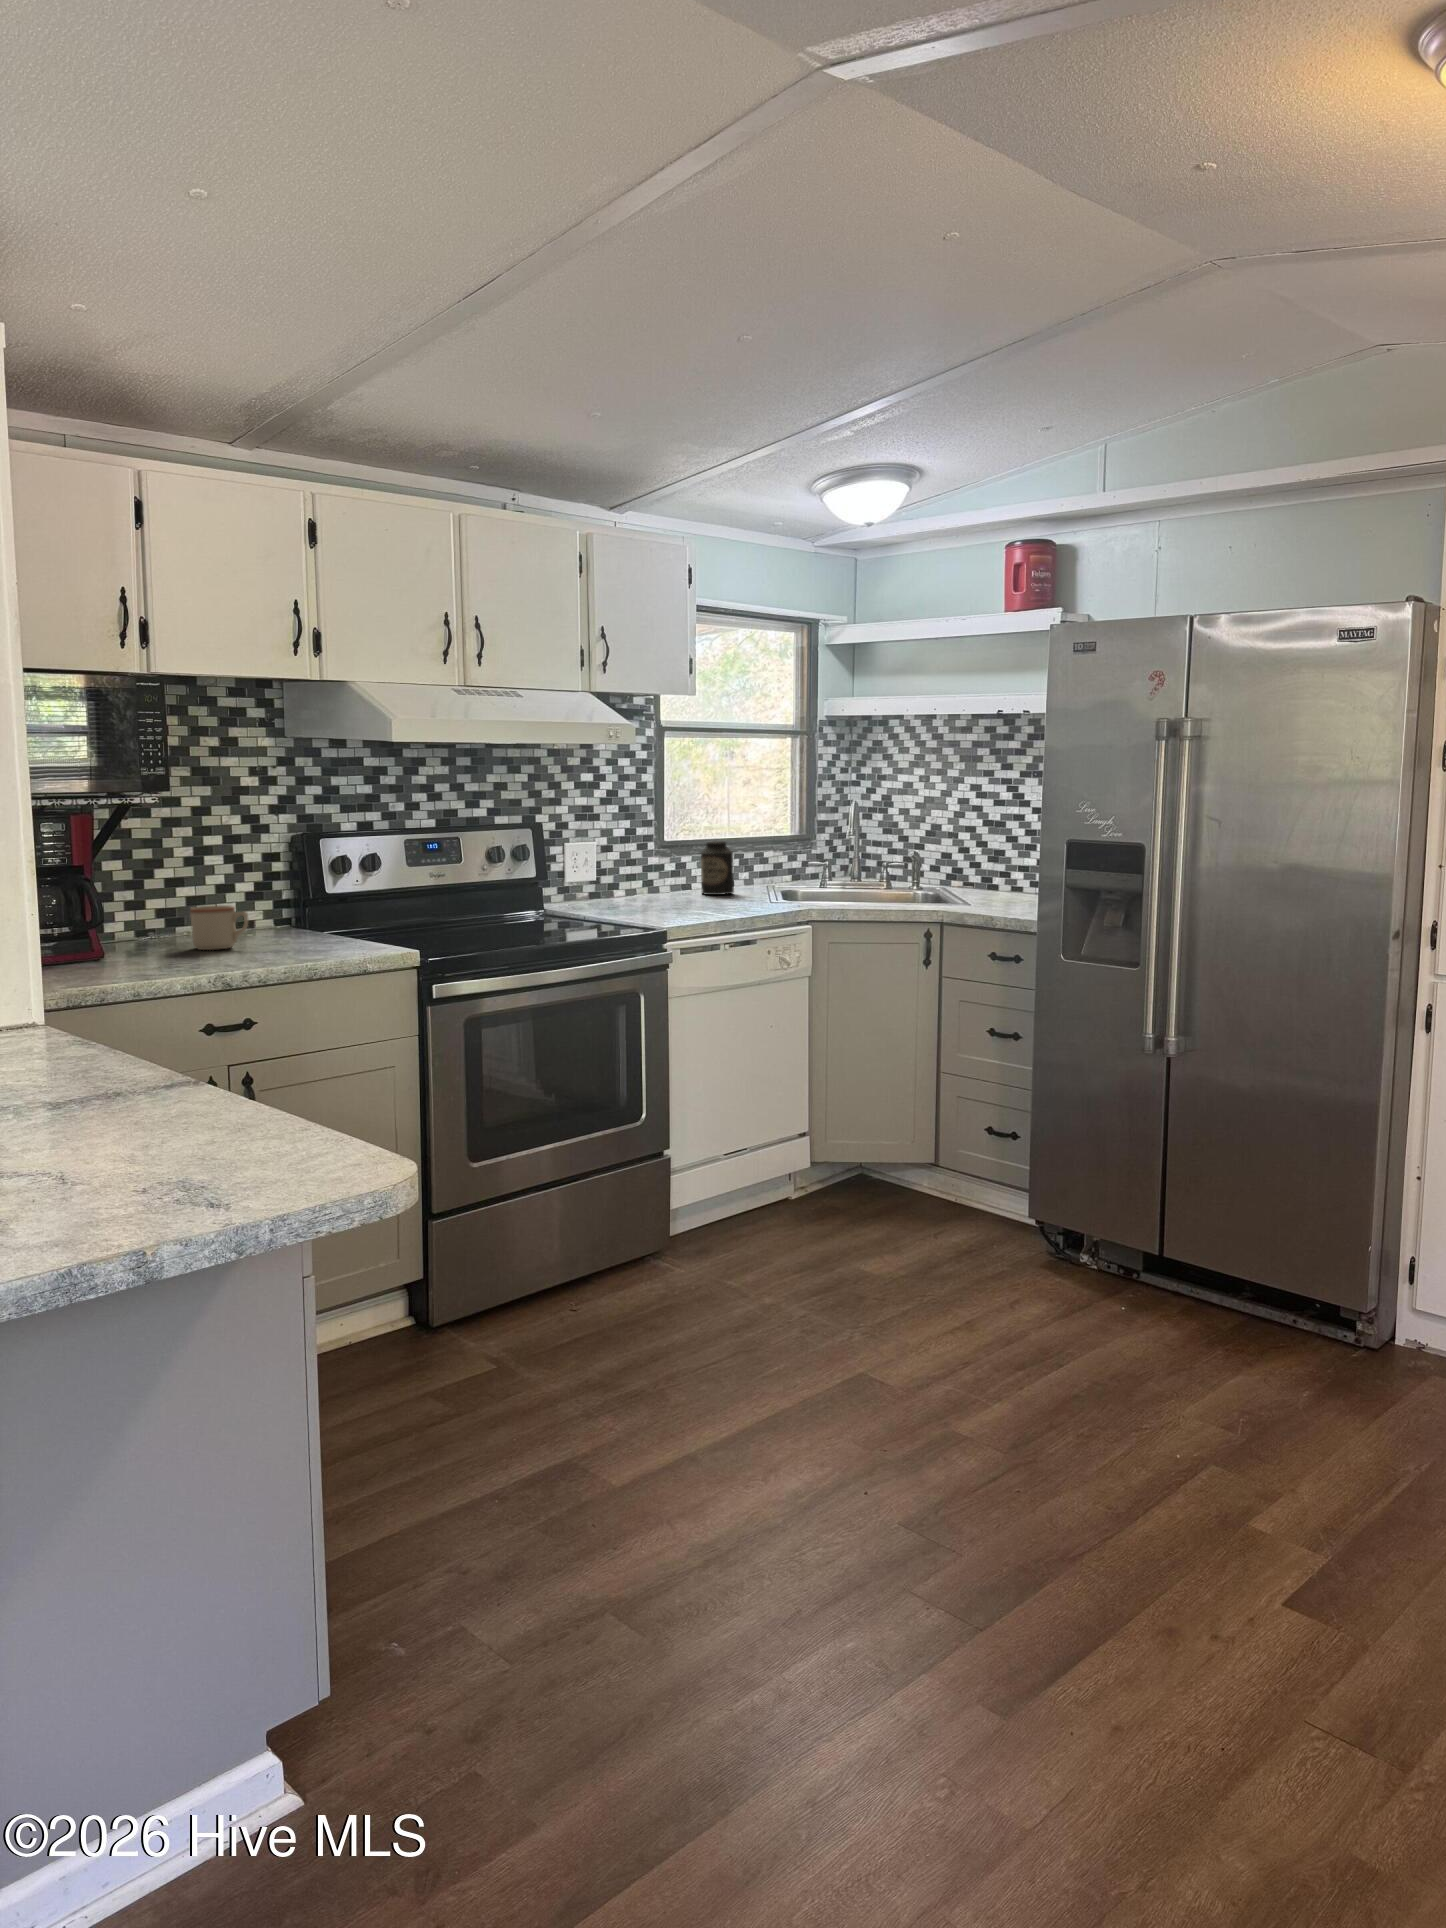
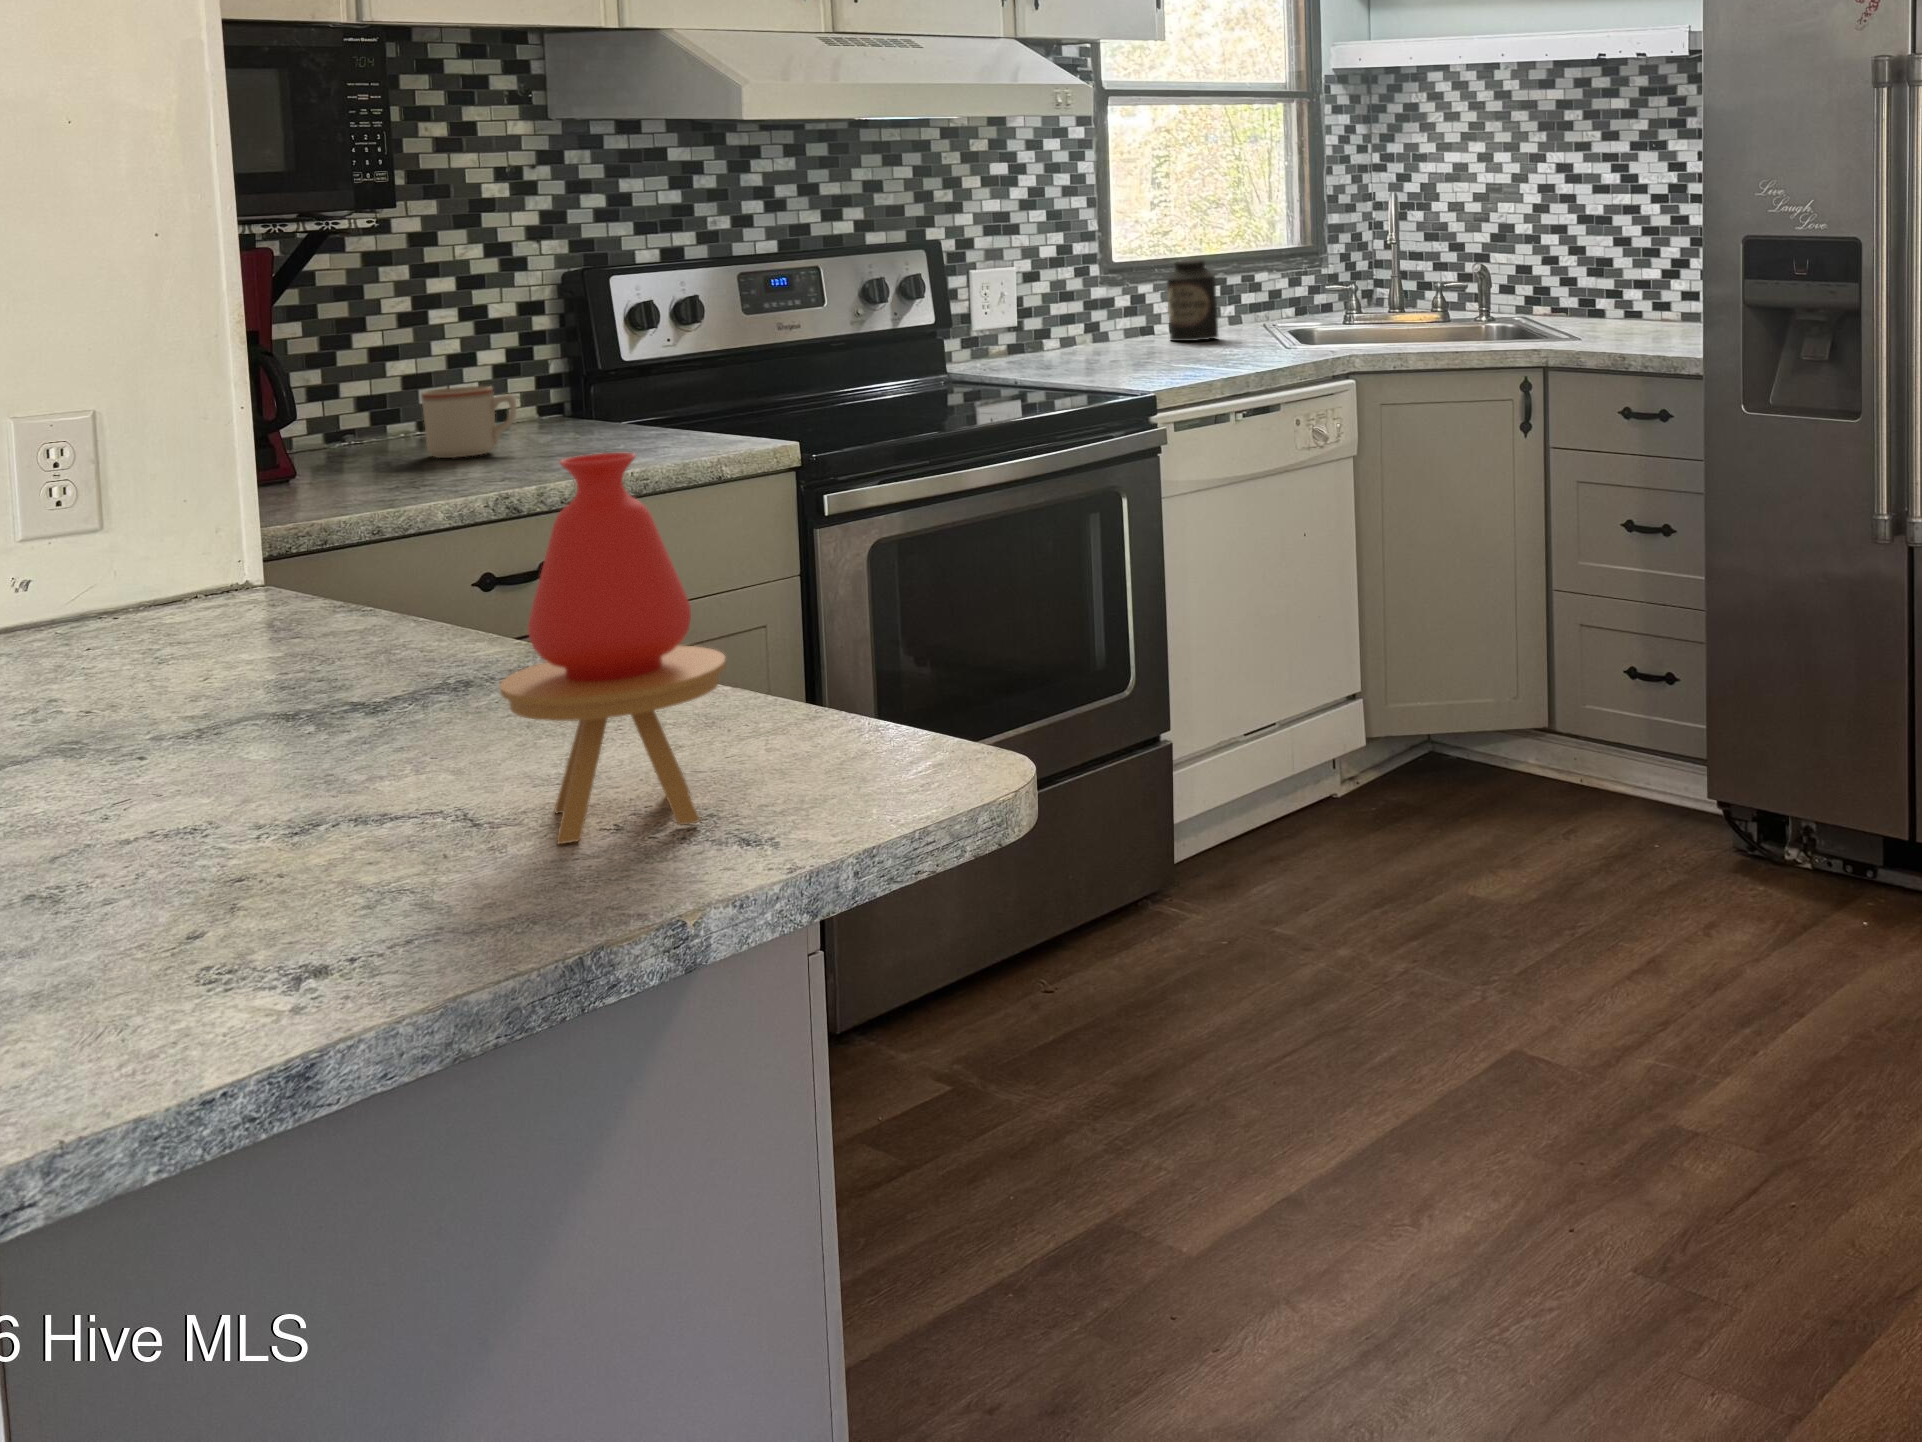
vase: none [92,952,233,1186] -> present [500,453,726,844]

